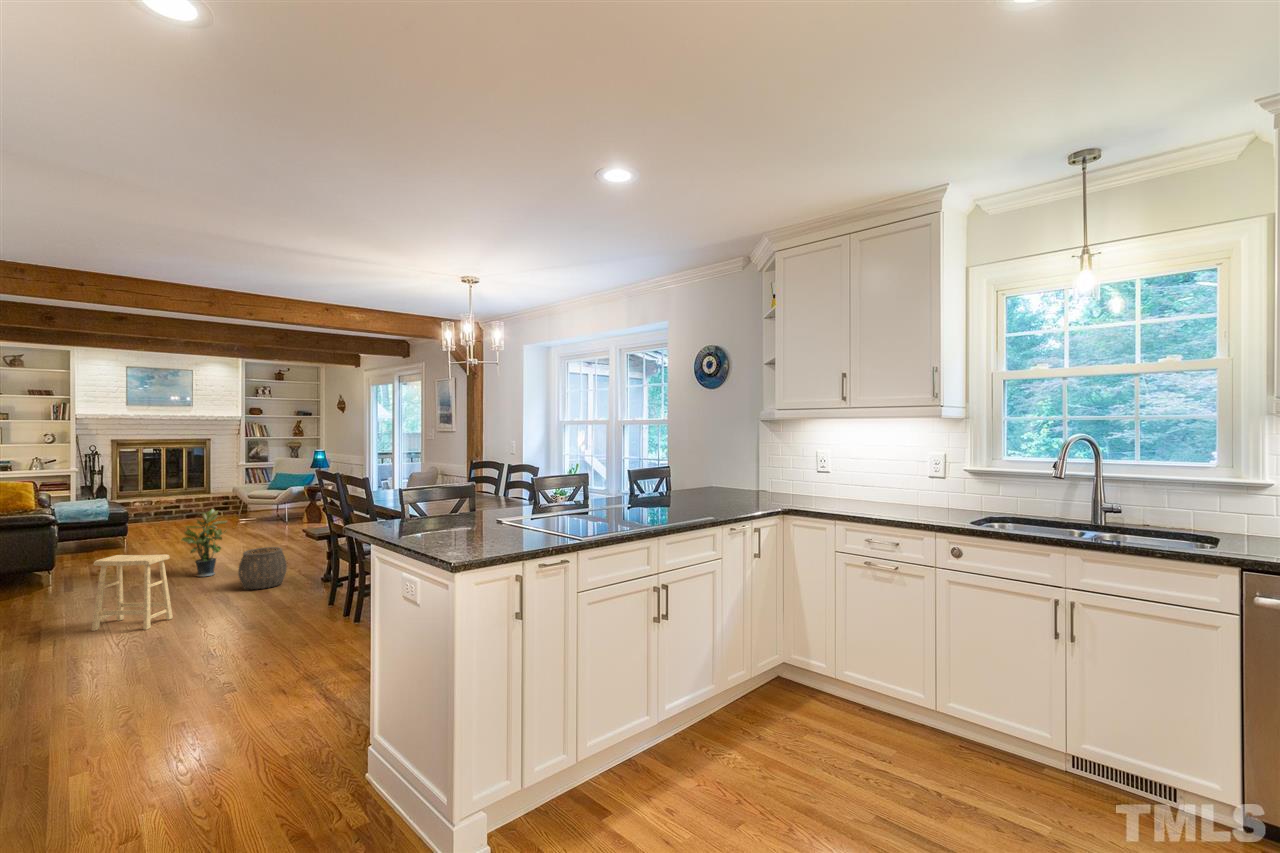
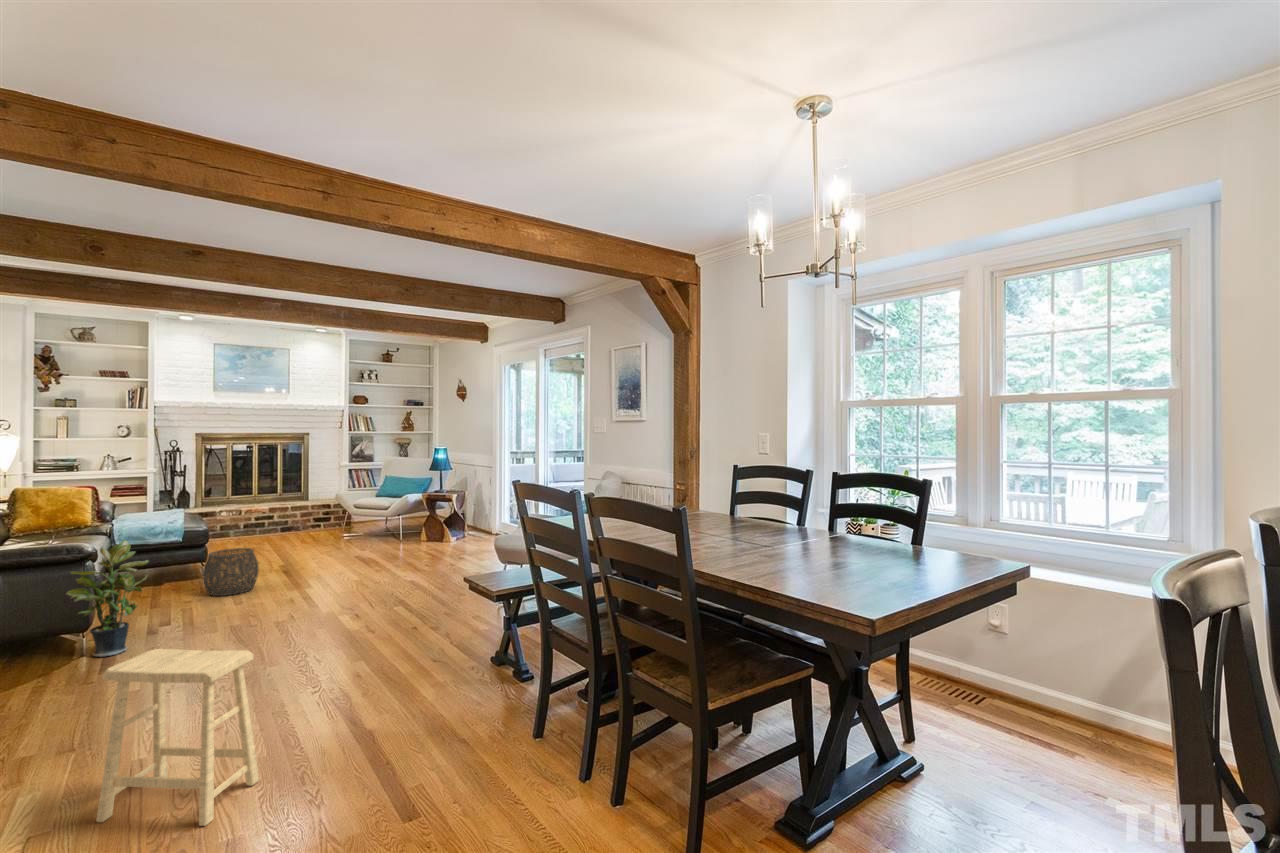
potted plant: present [182,509,227,577] -> present [66,540,149,657]
woven basket: present [238,547,287,589] -> present [203,548,259,596]

